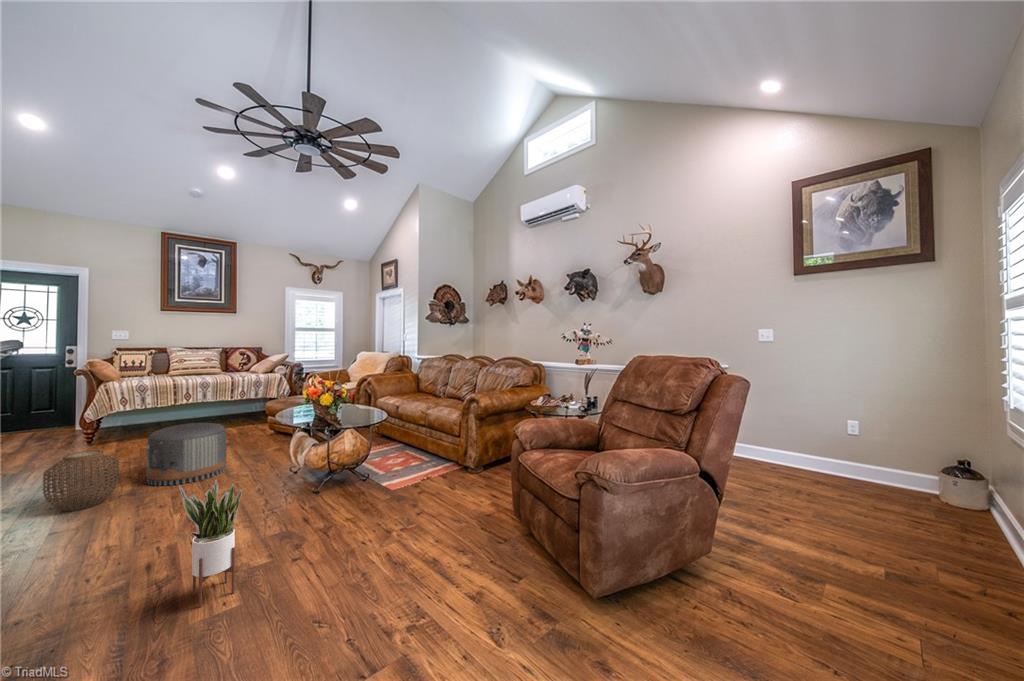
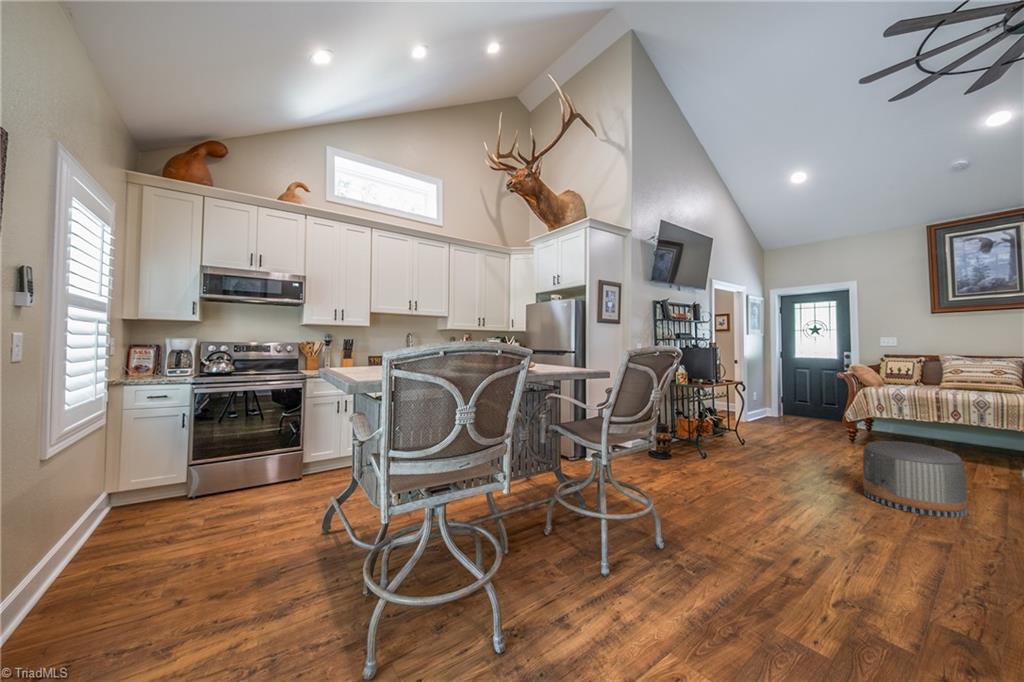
woven basket: present [43,450,119,511] -> none [776,441,830,493]
potted plant: present [179,480,242,607] -> none [782,489,845,642]

